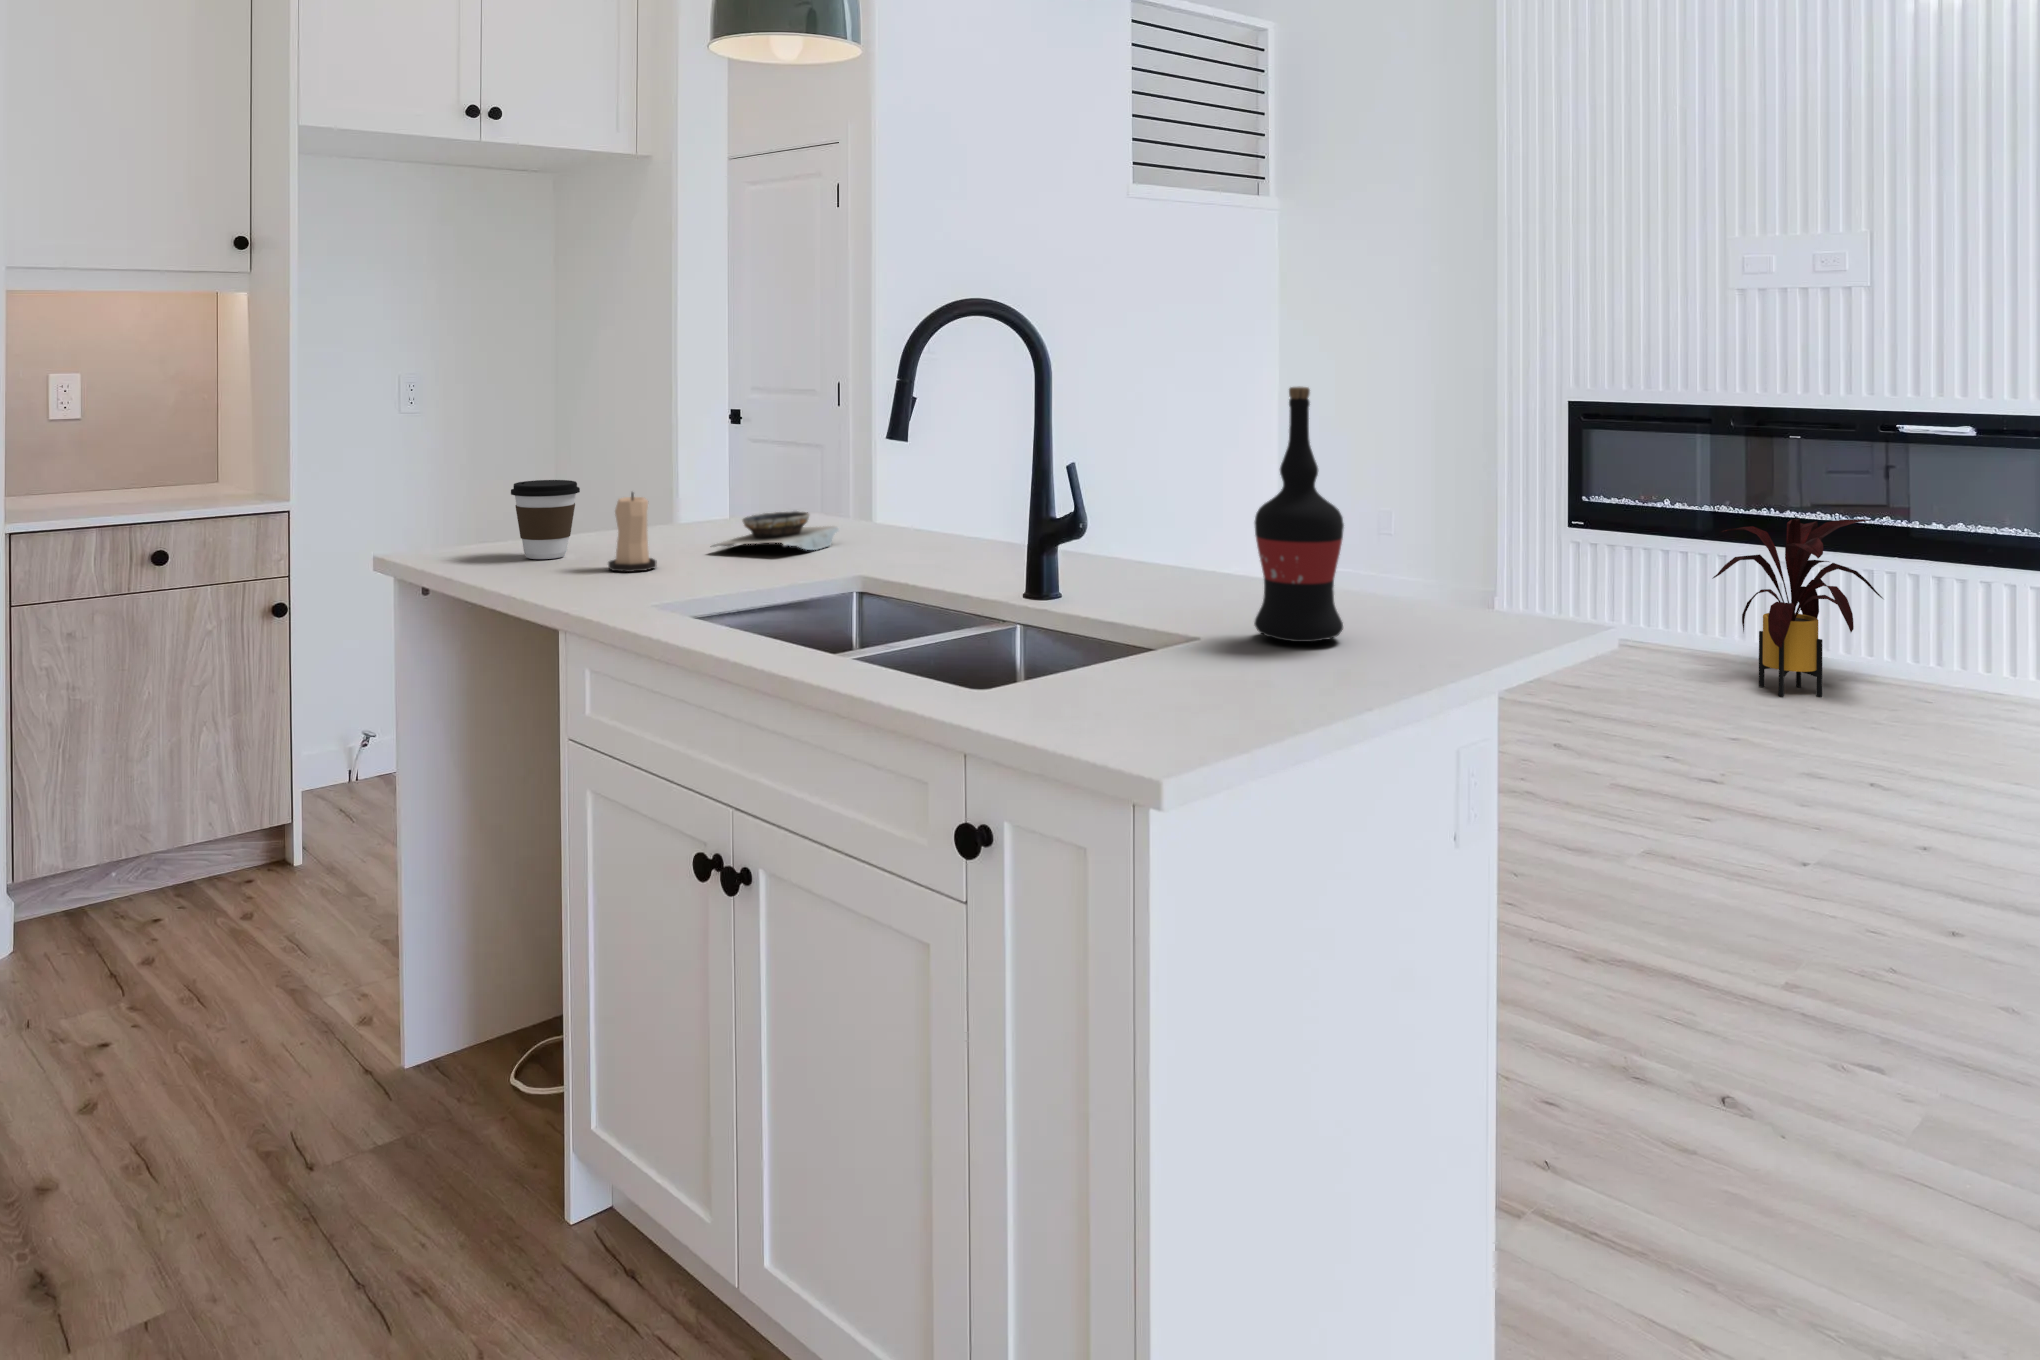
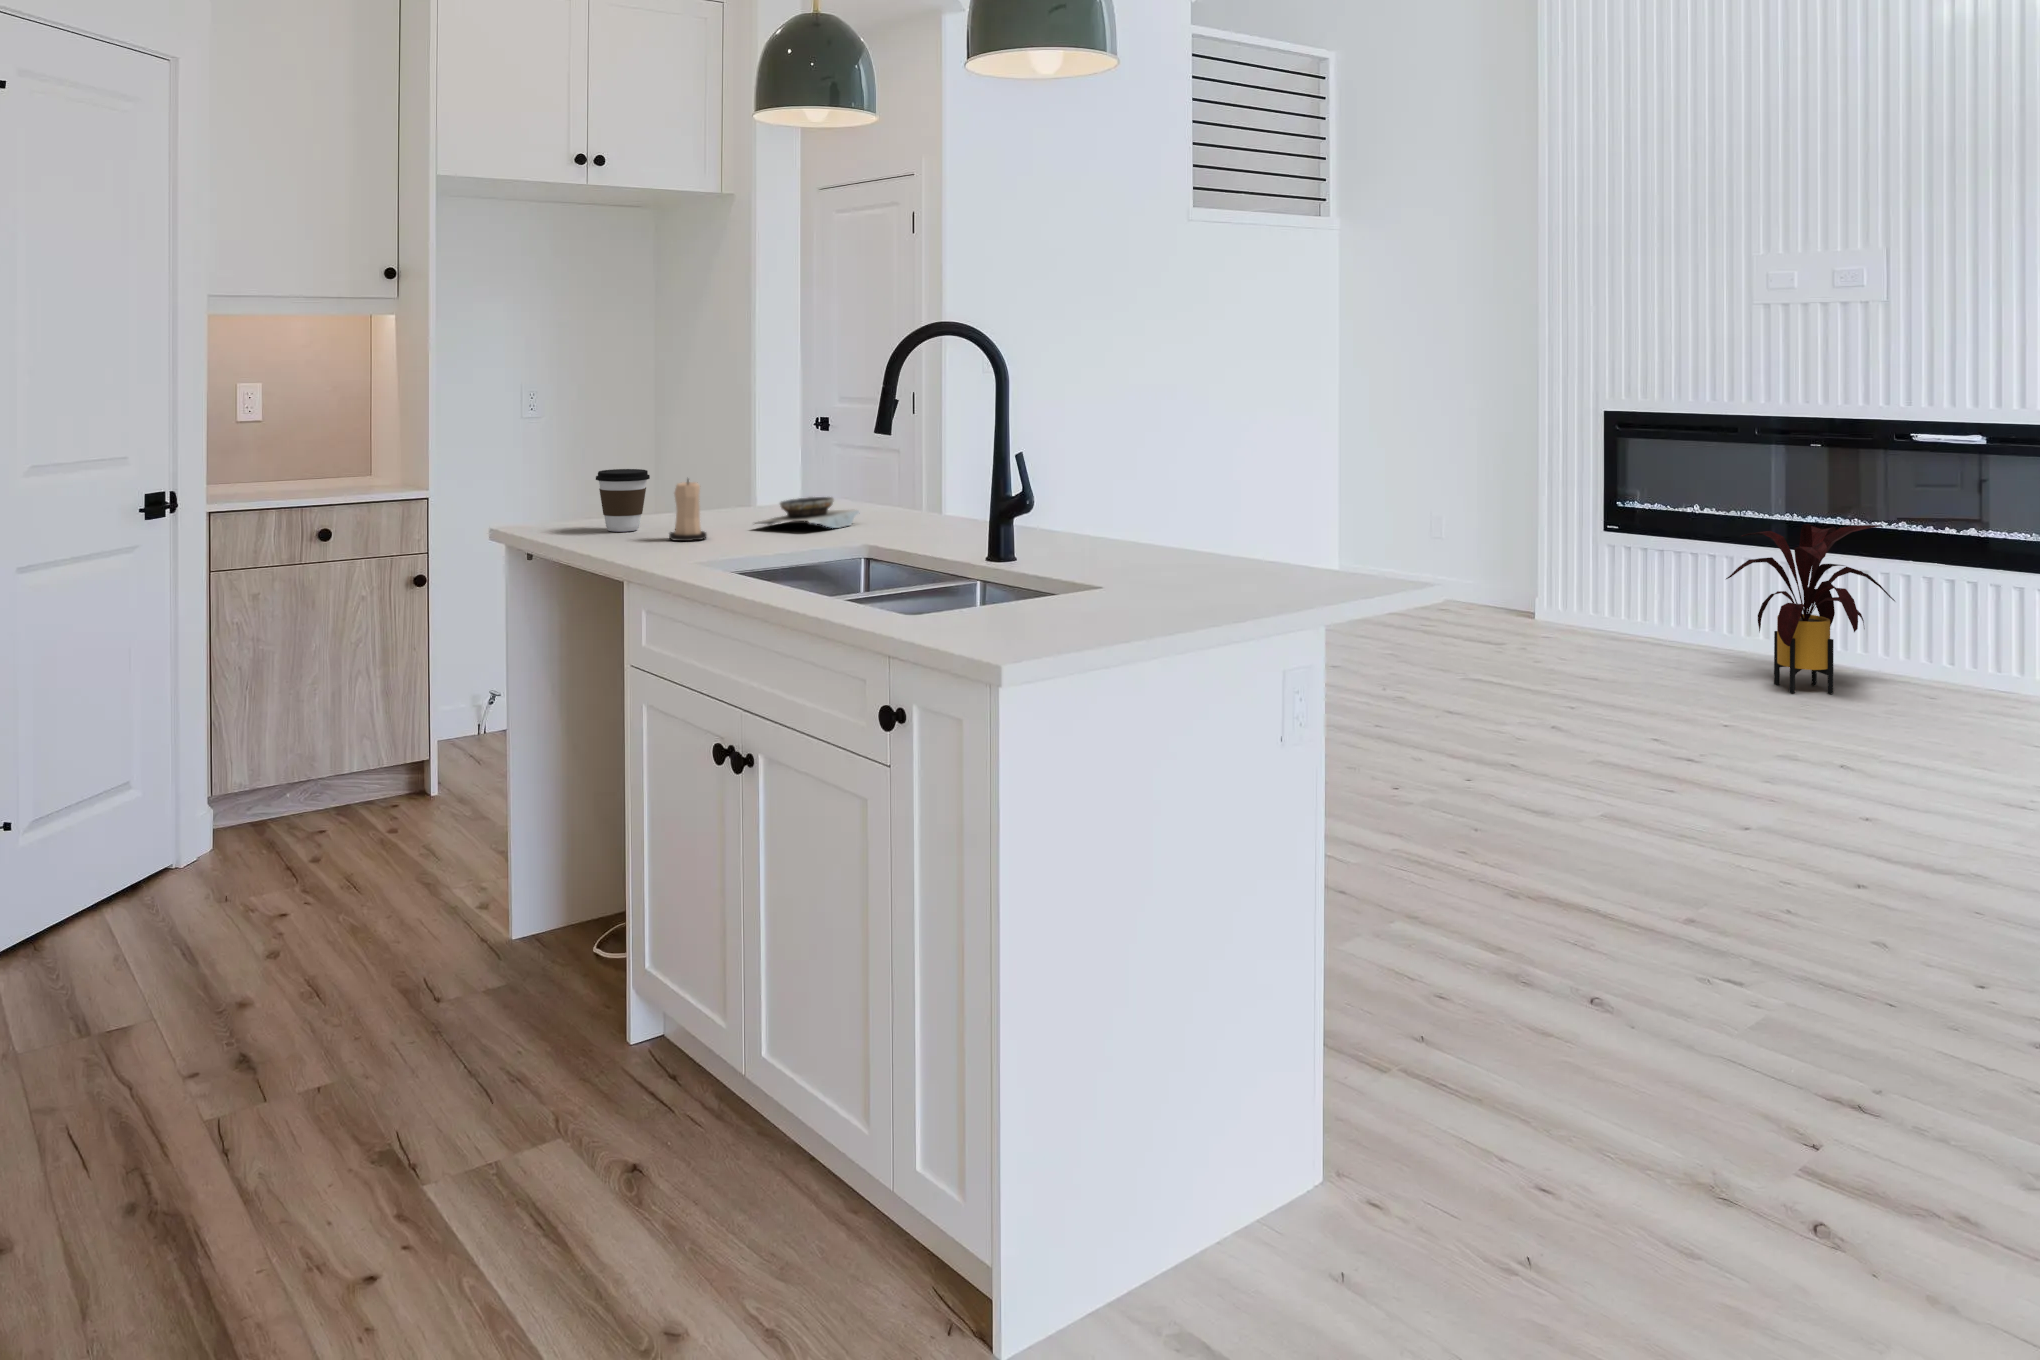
wine bottle: present [1254,387,1344,642] -> none [1137,397,1205,592]

